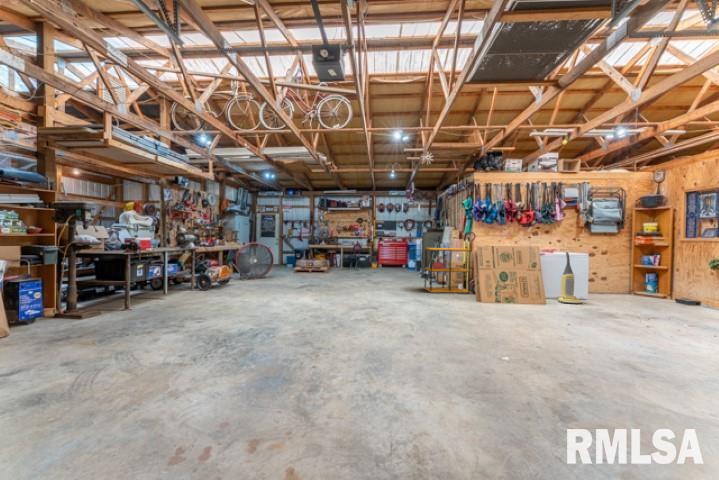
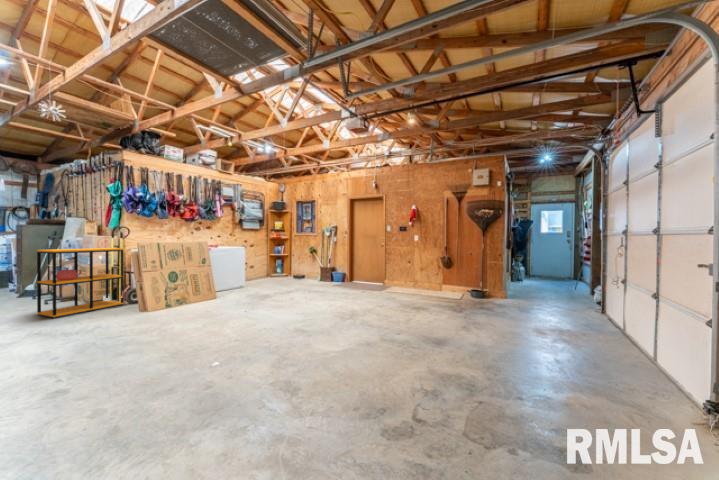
vacuum cleaner: present [557,252,582,304] -> none [224,246,244,294]

